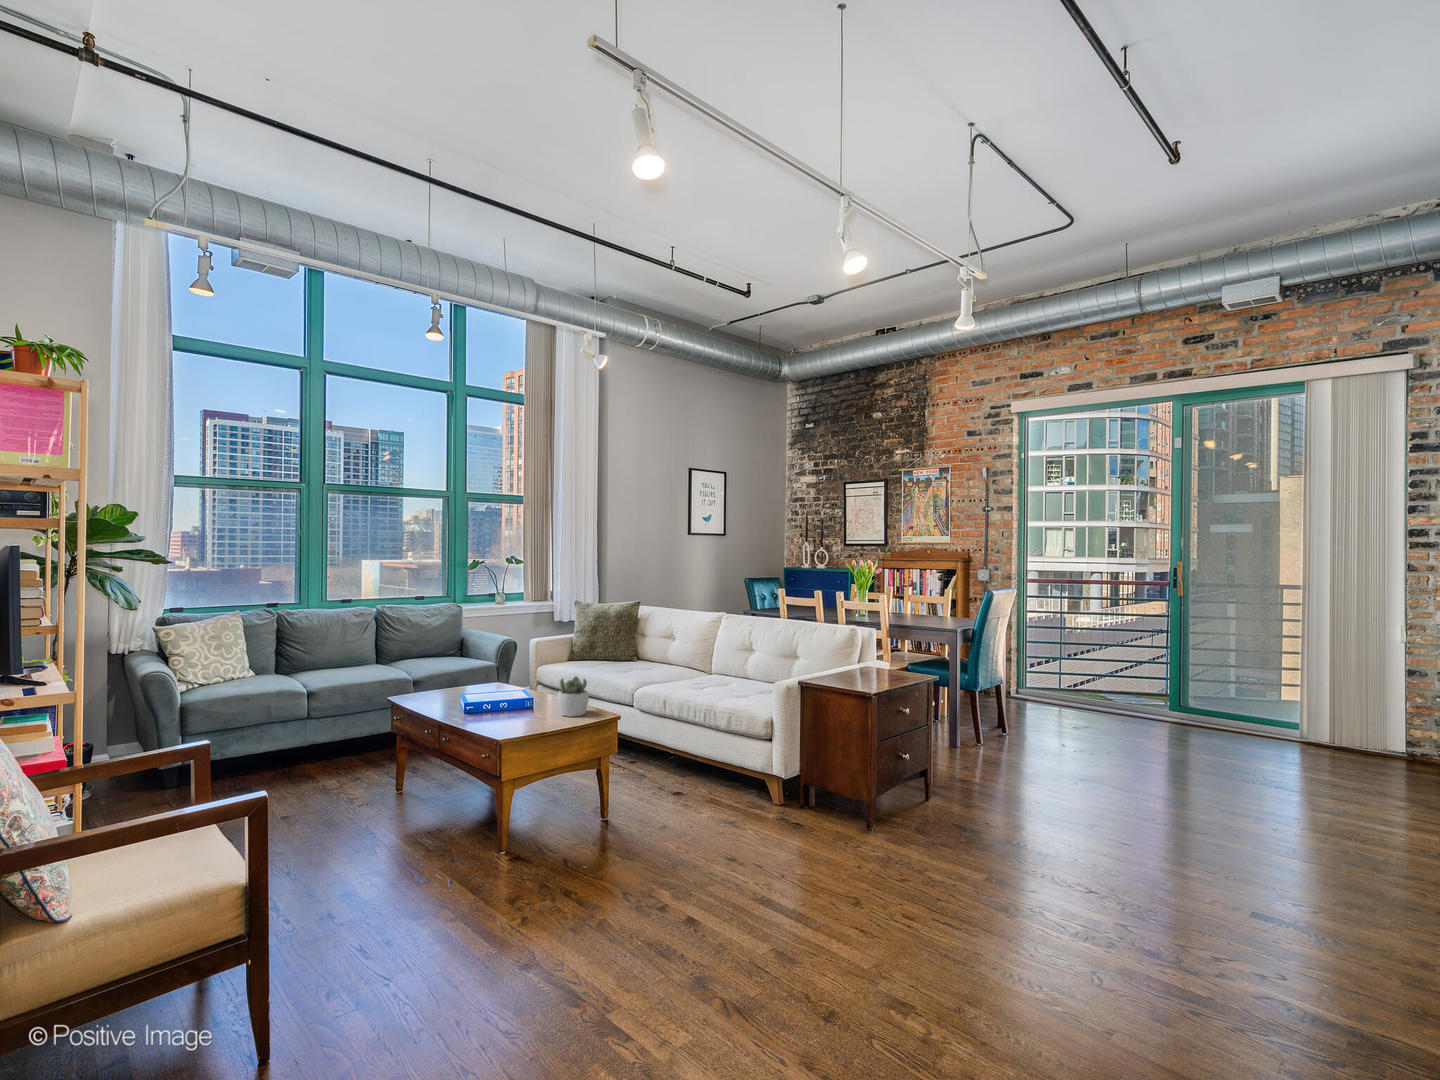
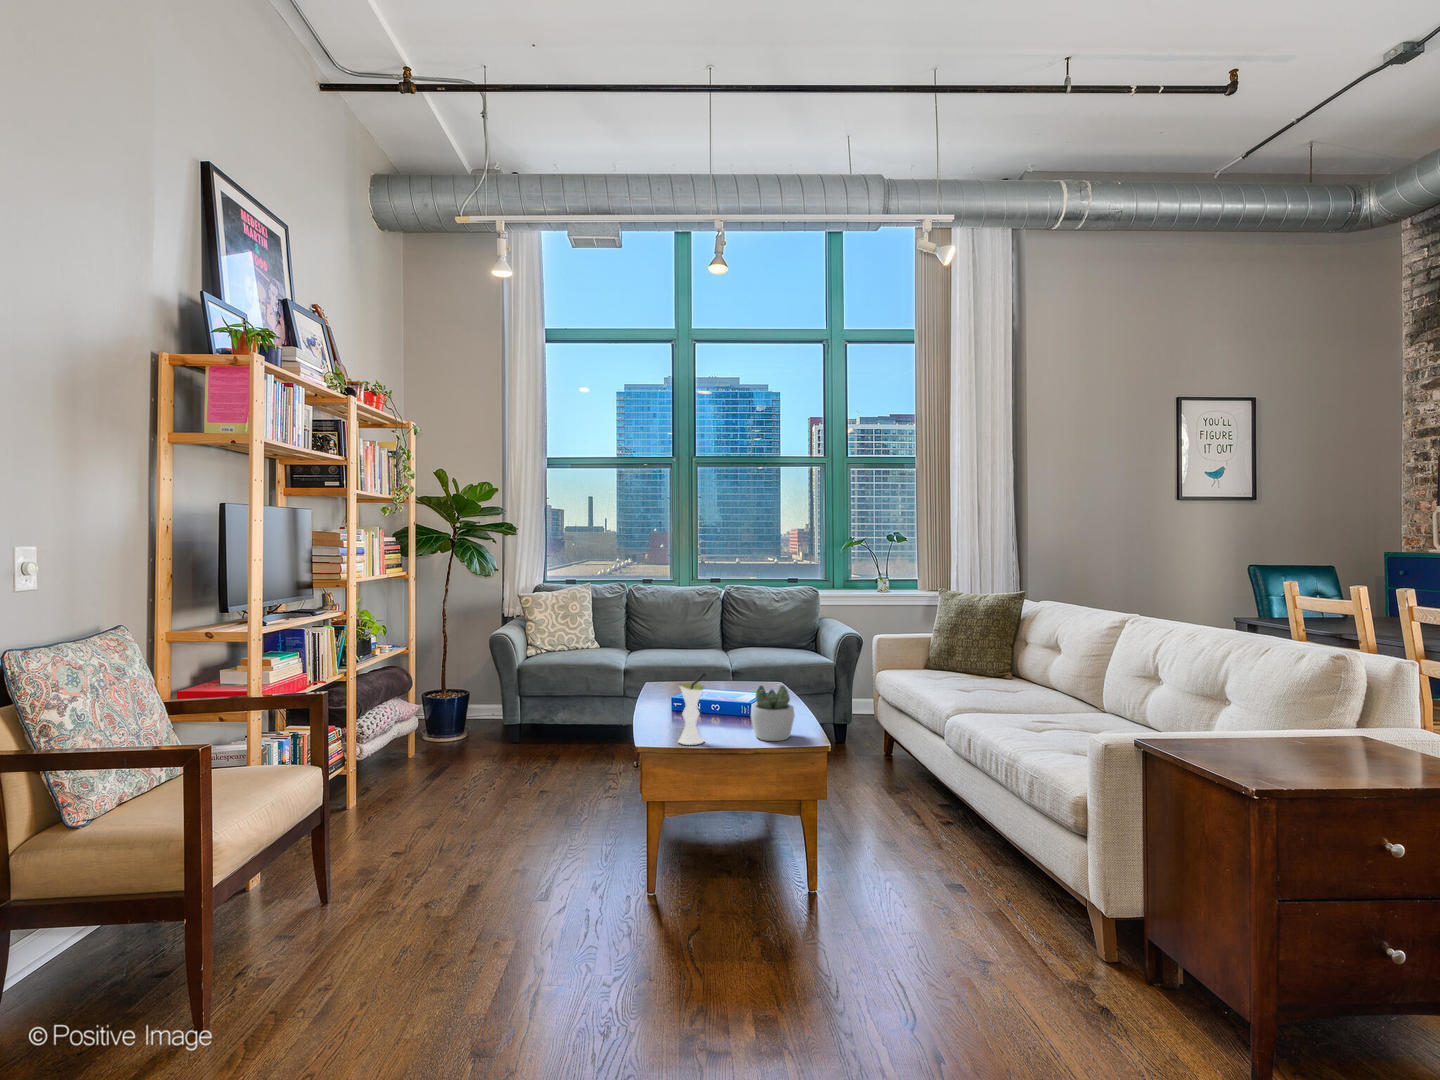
vase: none [513,672,535,728] -> present [678,672,706,745]

